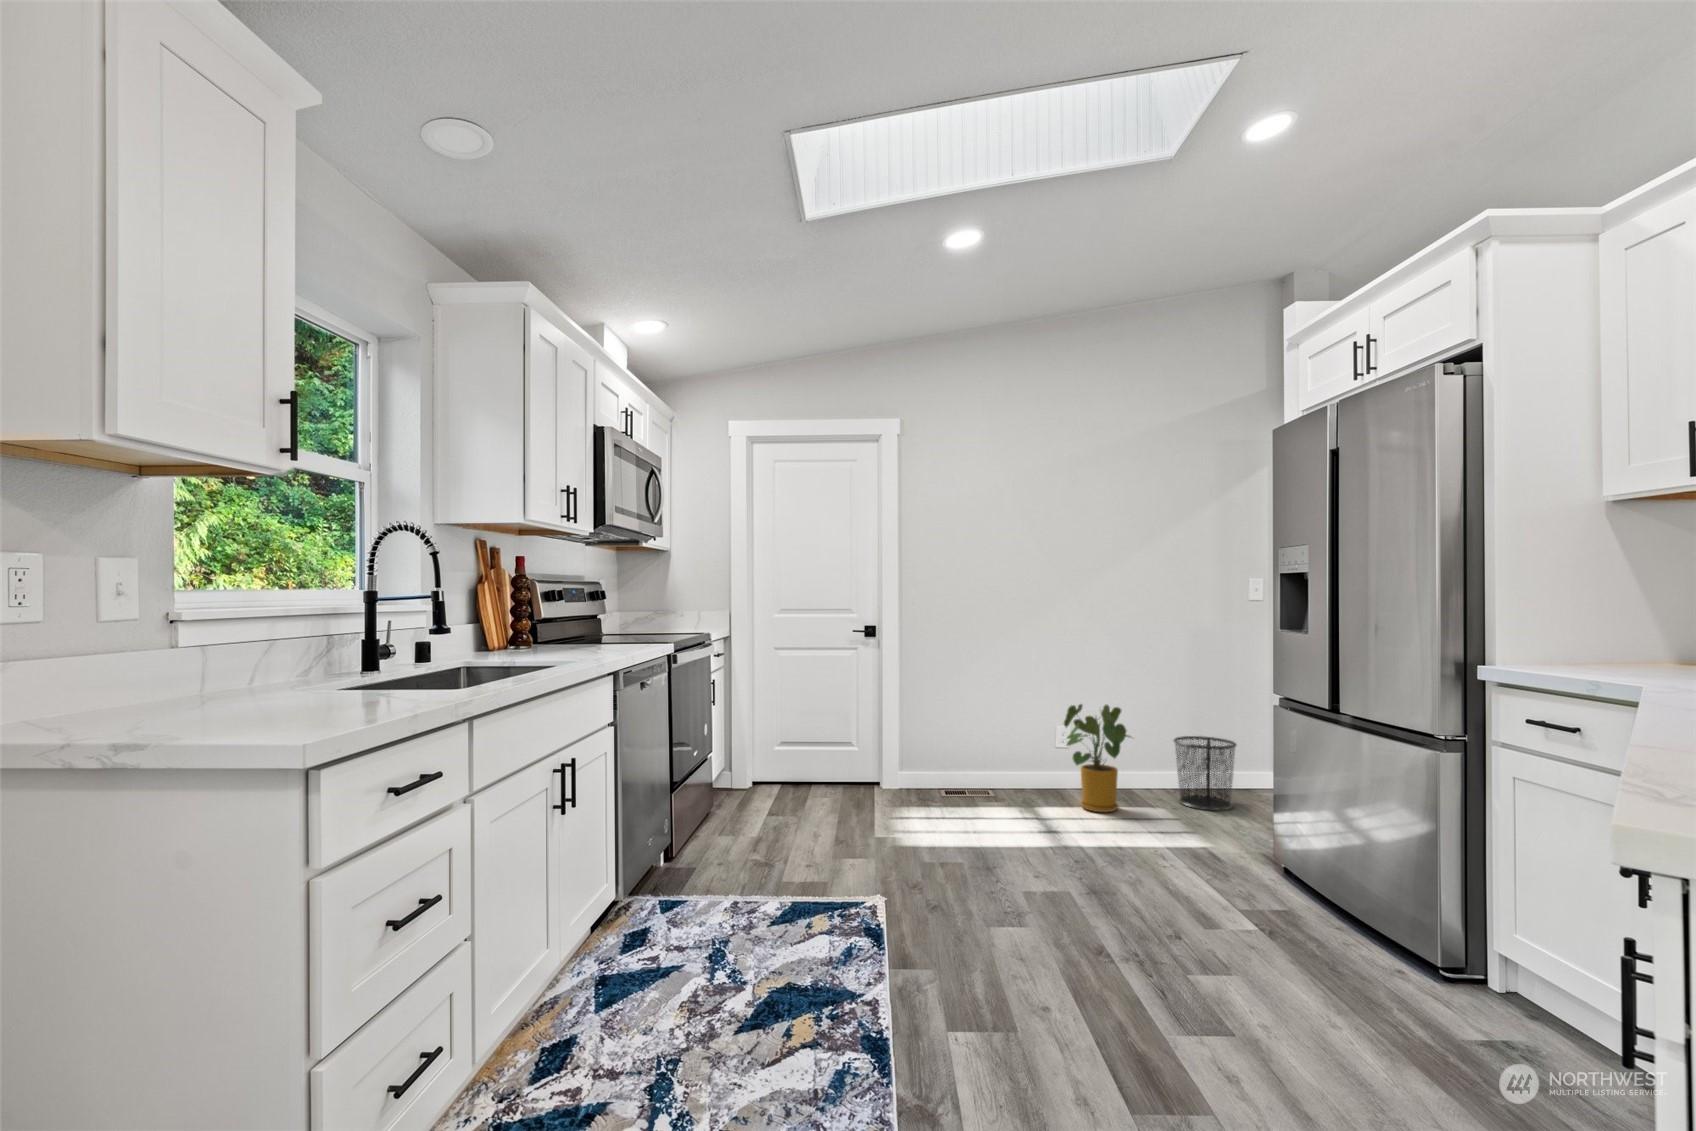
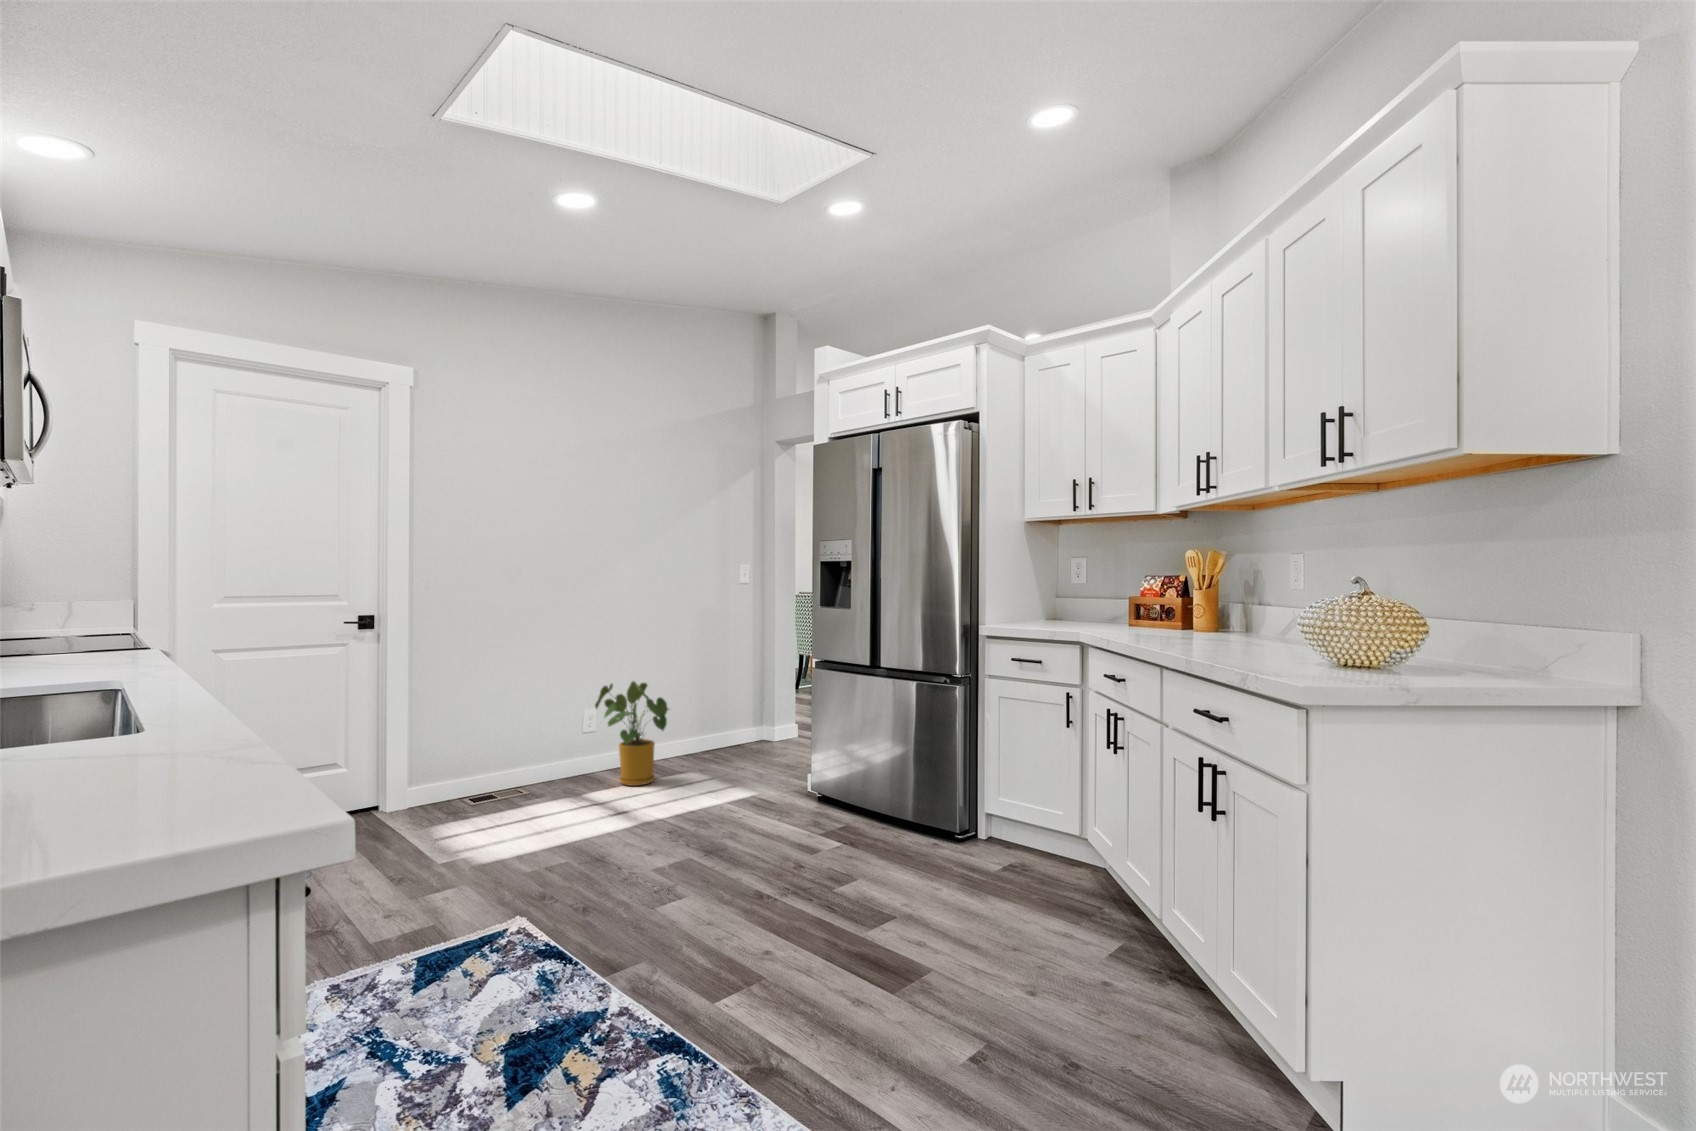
waste bin: present [1174,736,1236,810] -> none [690,700,743,765]

